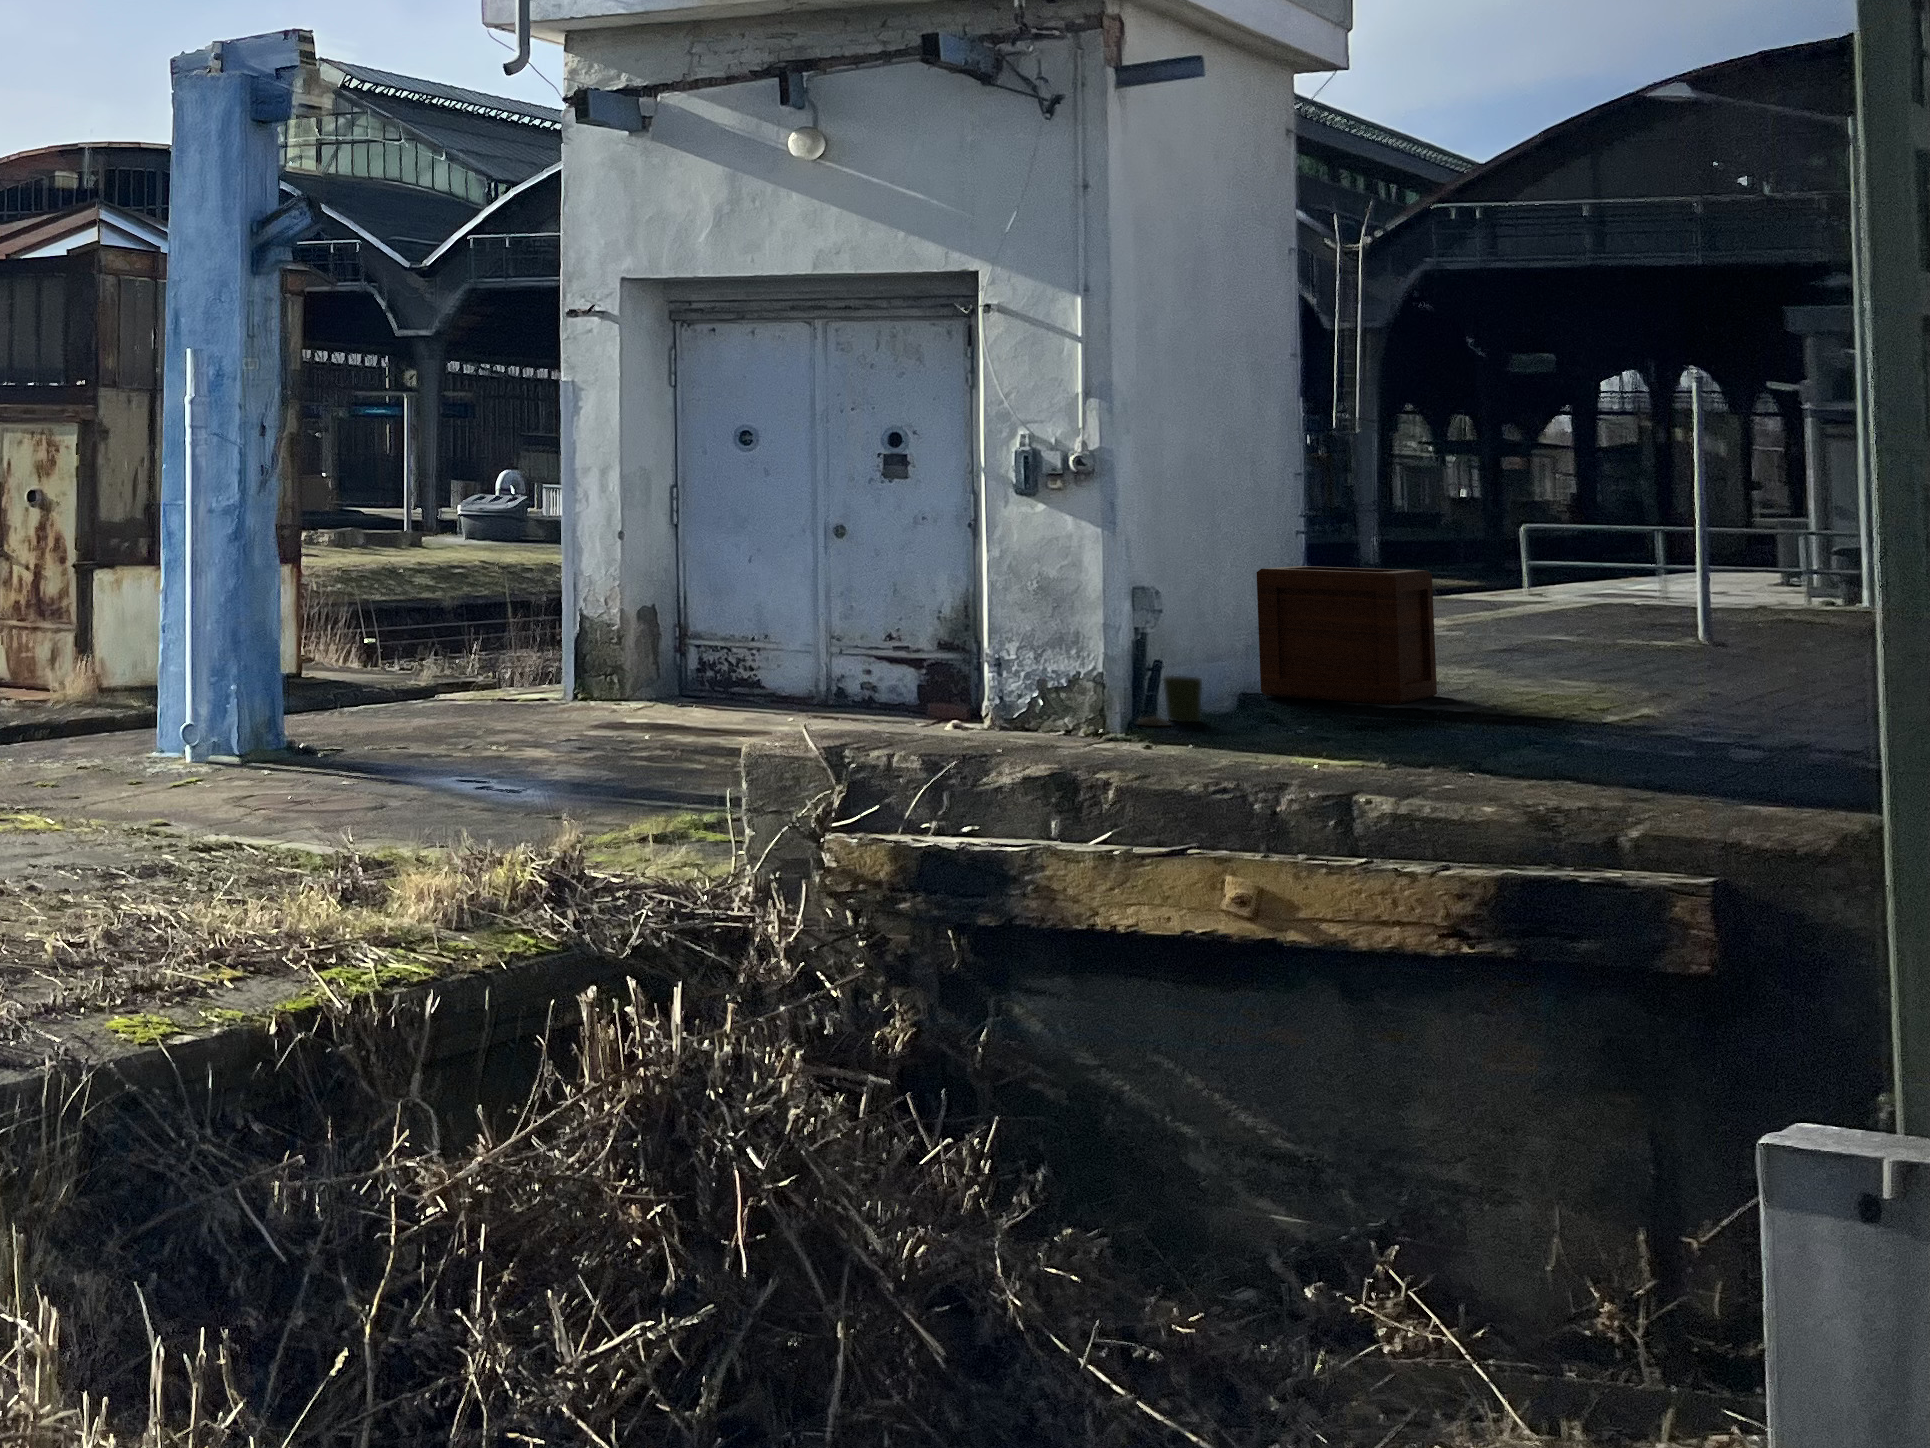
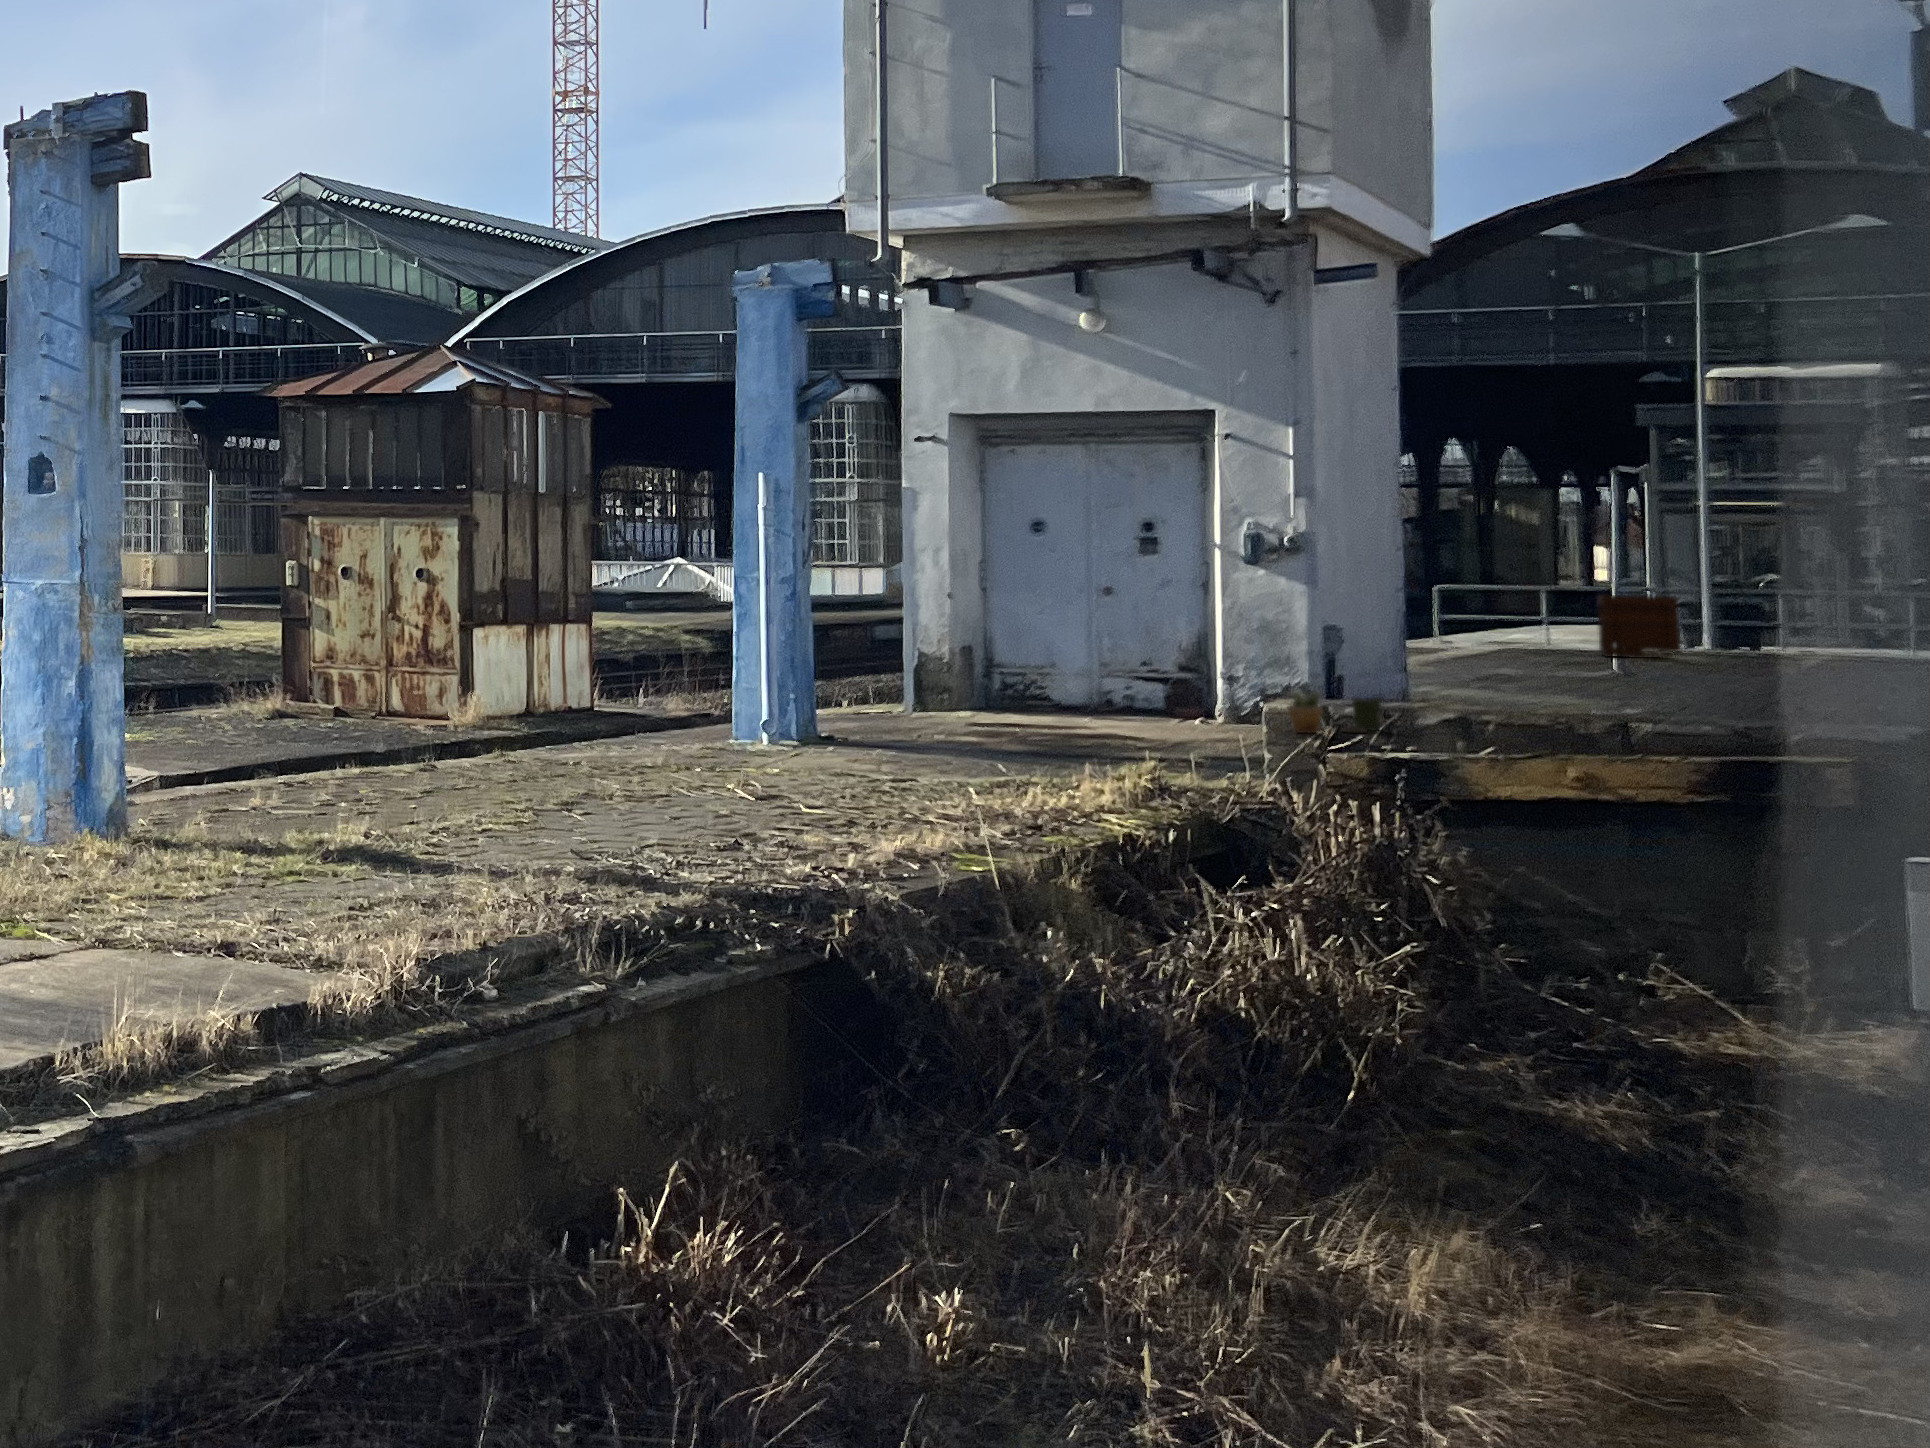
wooden crate: present [1257,566,1437,705] -> present [1598,595,1680,658]
potted plant: none [1061,667,1108,726] -> present [1288,692,1322,733]

